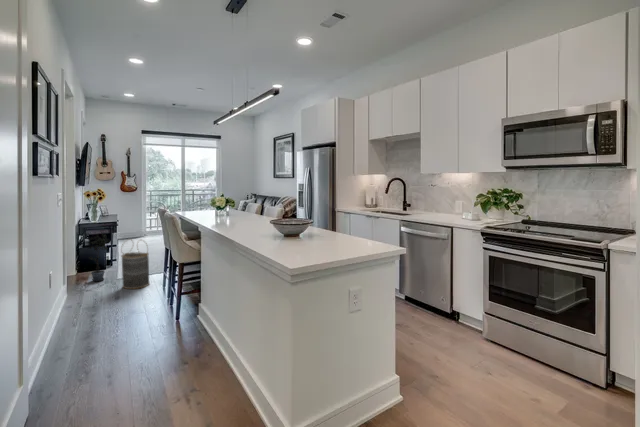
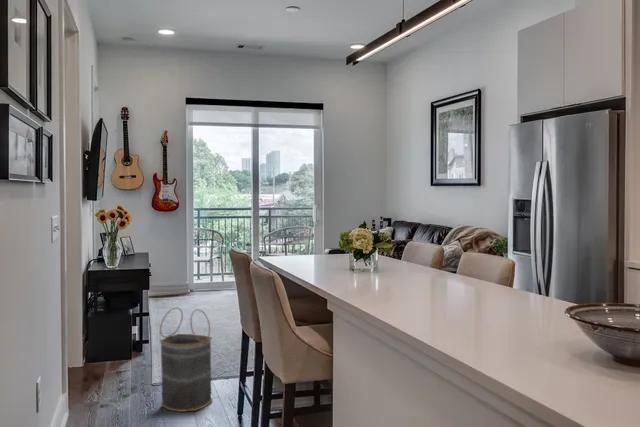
potted plant: present [89,232,110,281] -> none [95,289,141,388]

